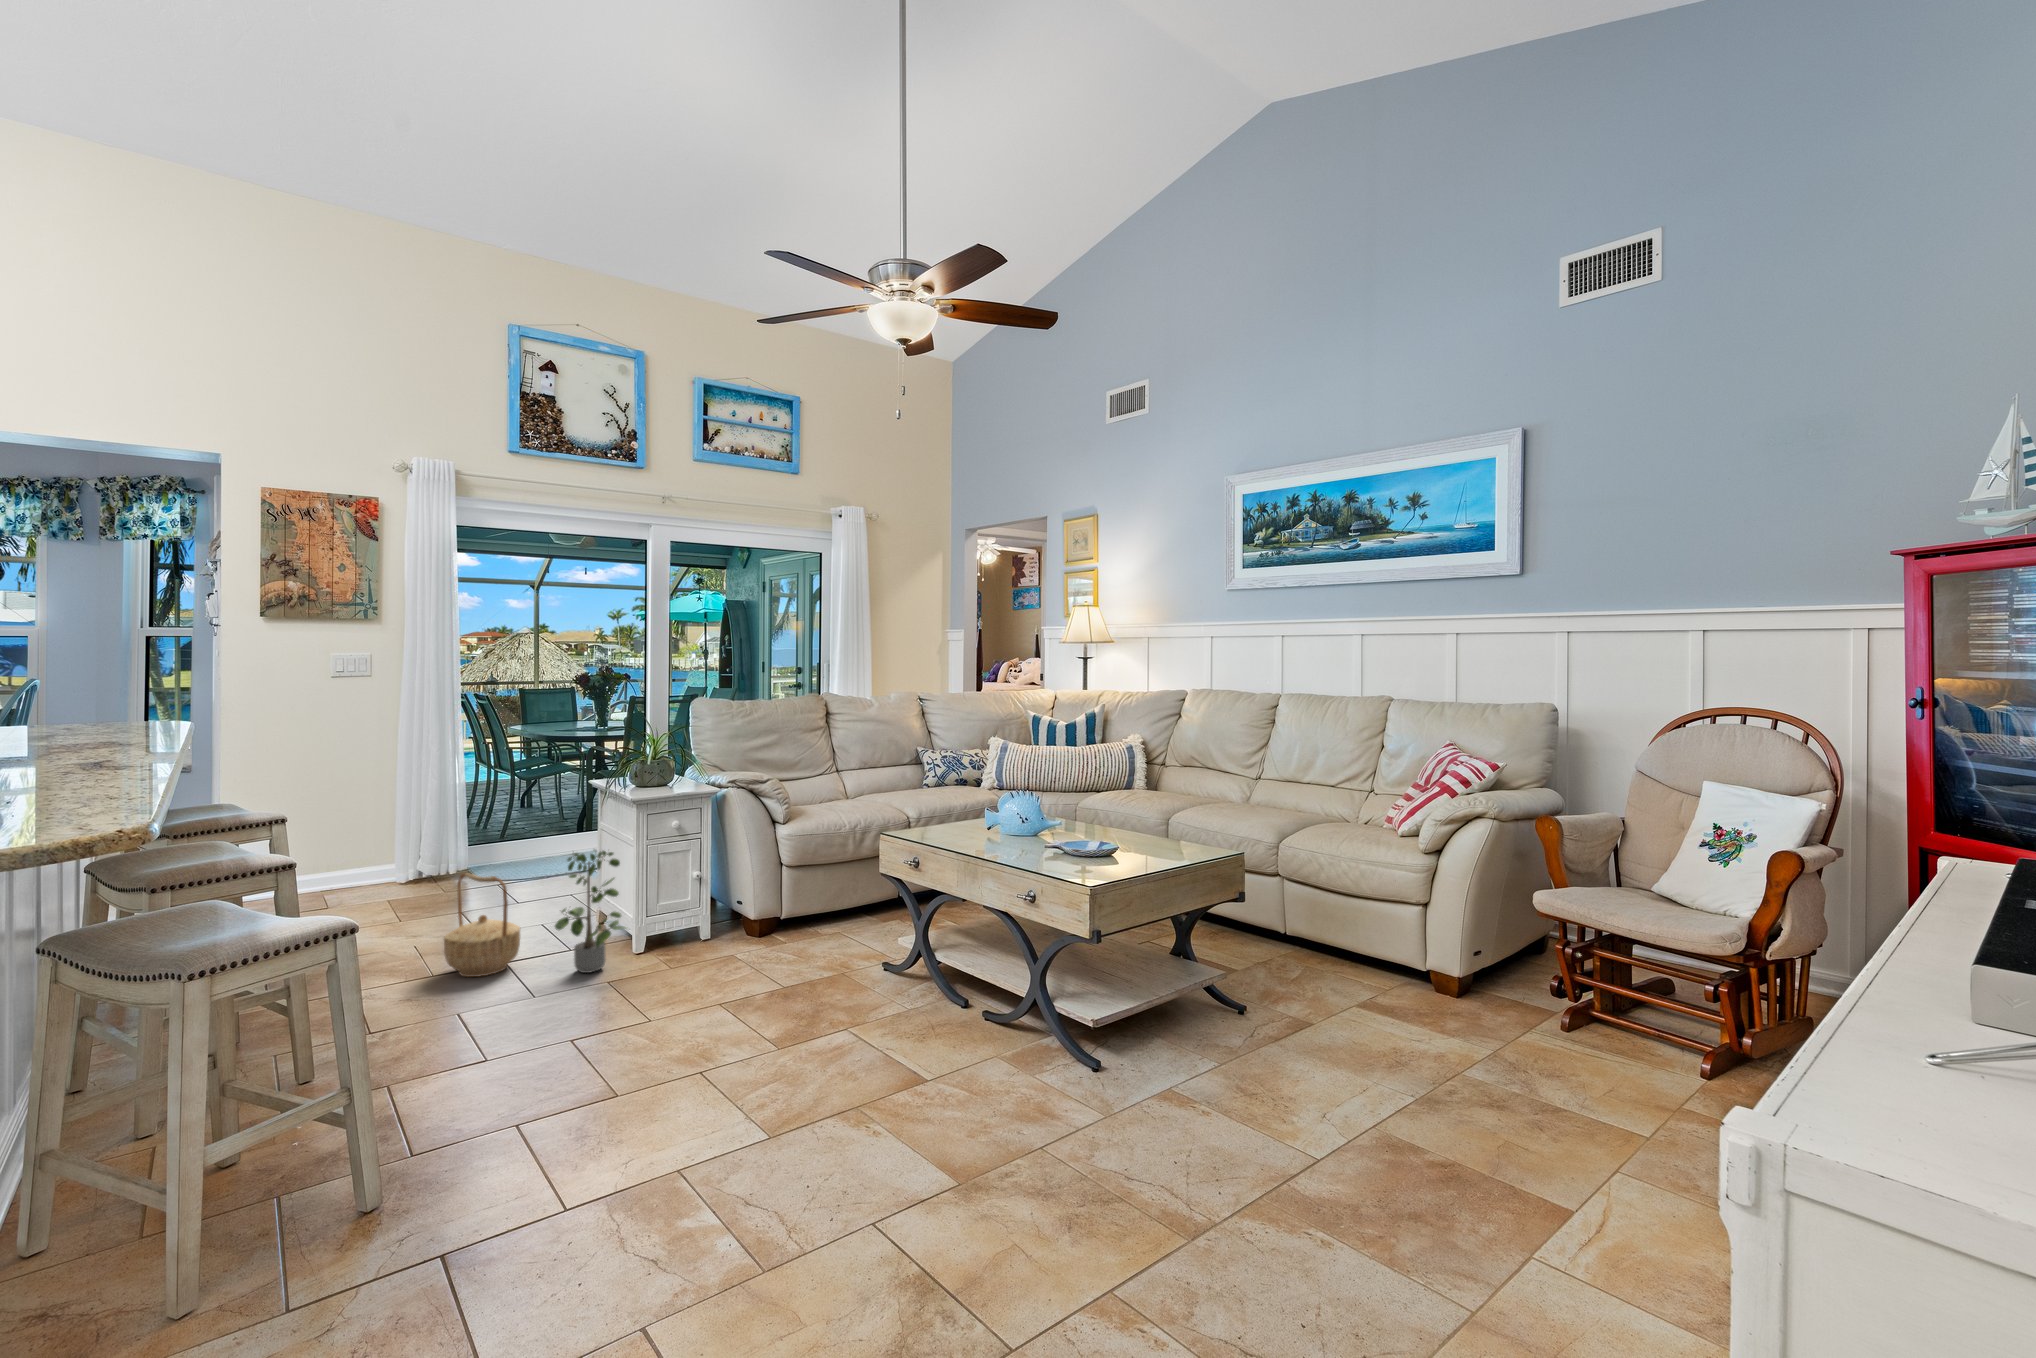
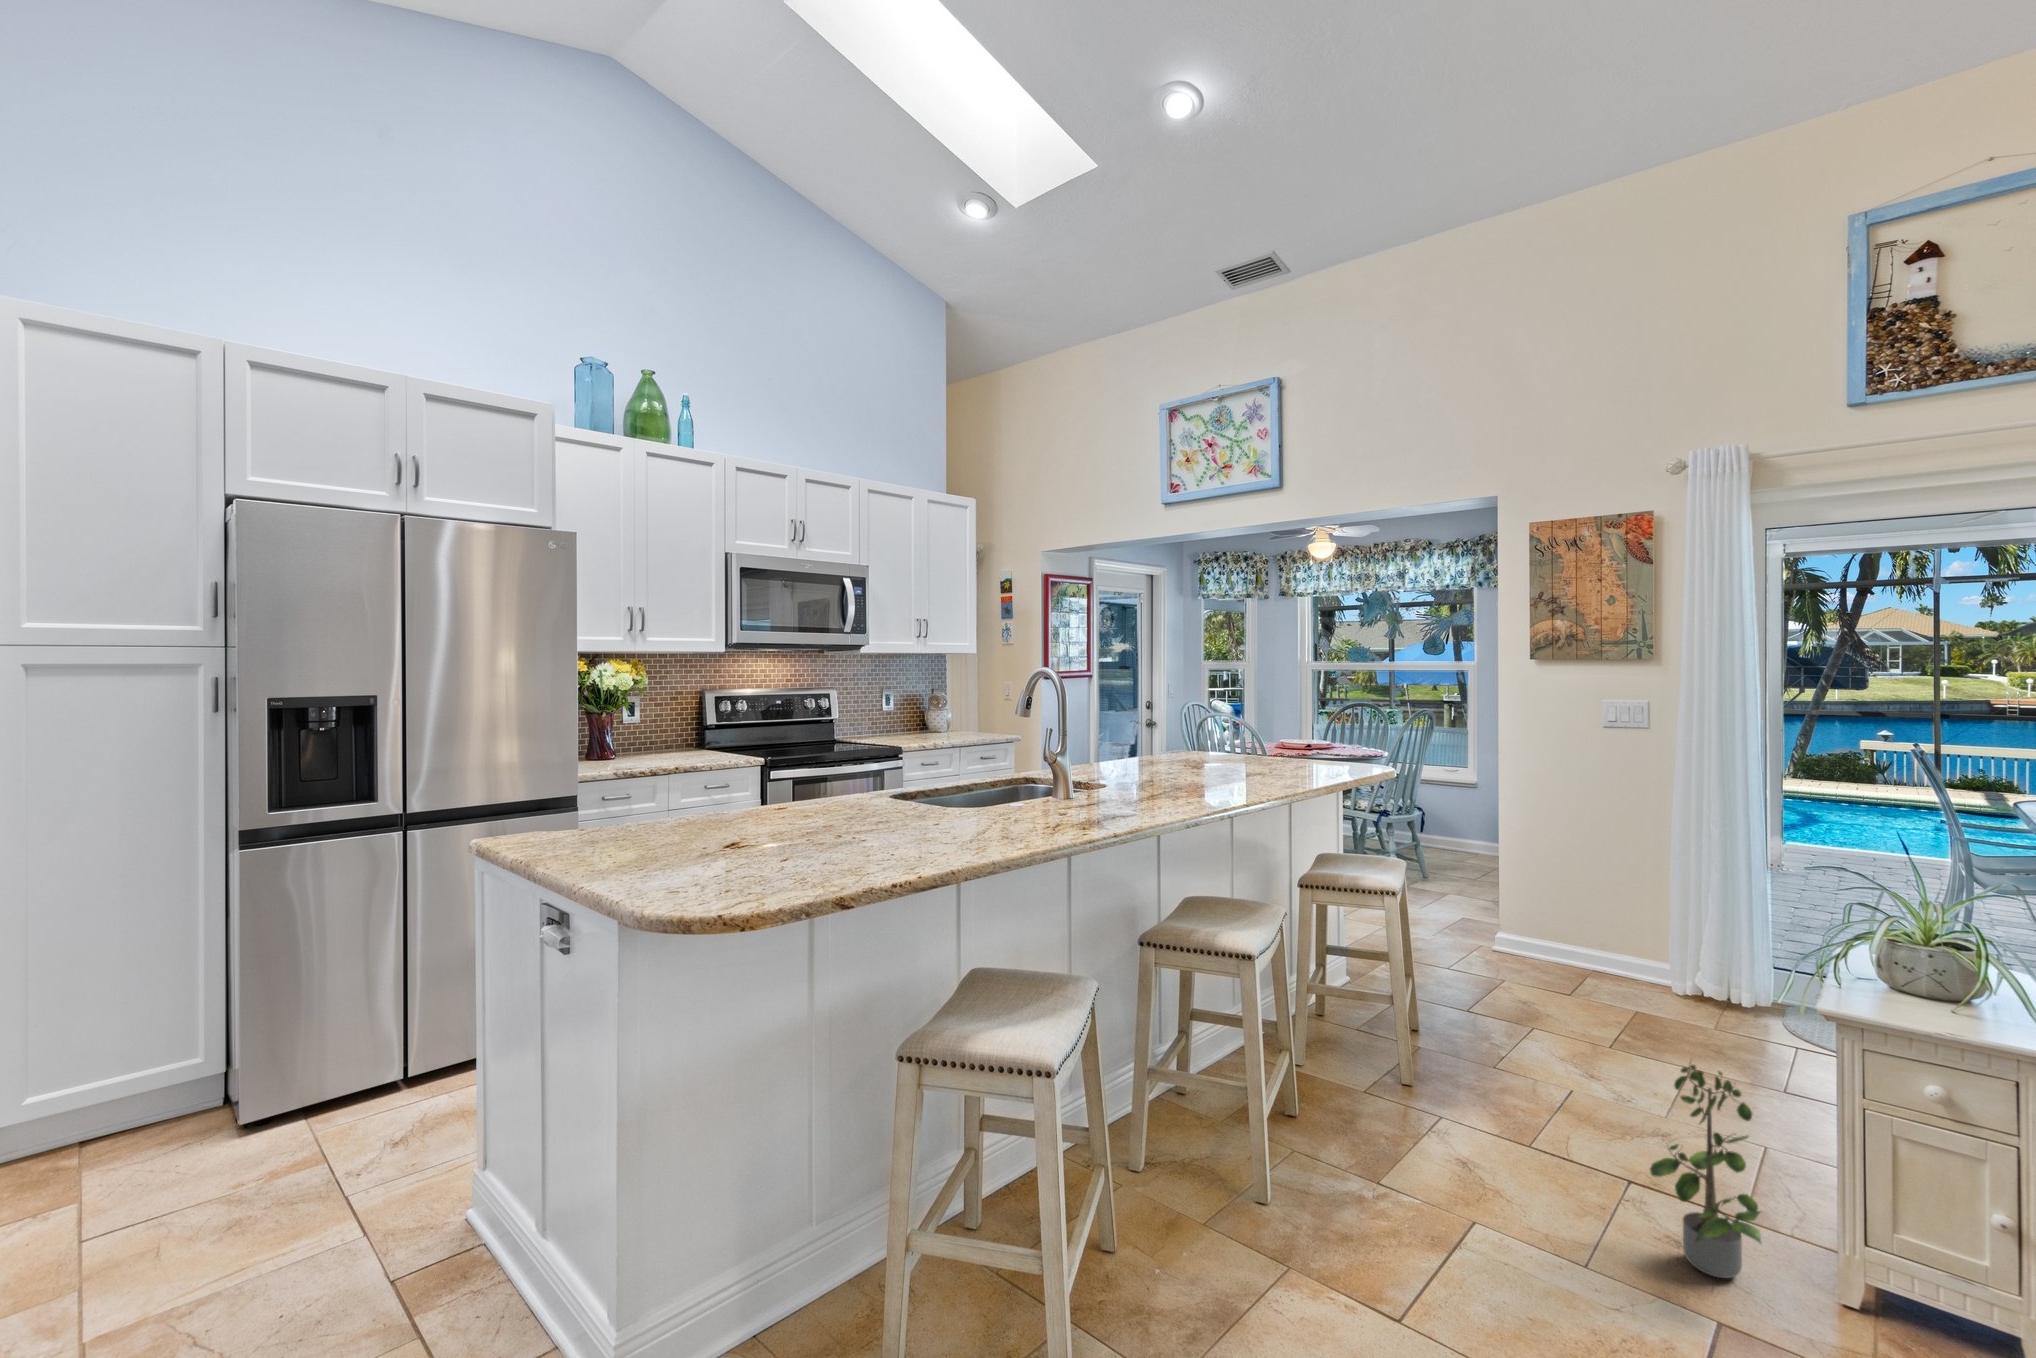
basket: present [444,873,520,977] -> none [1531,1025,1641,1187]

